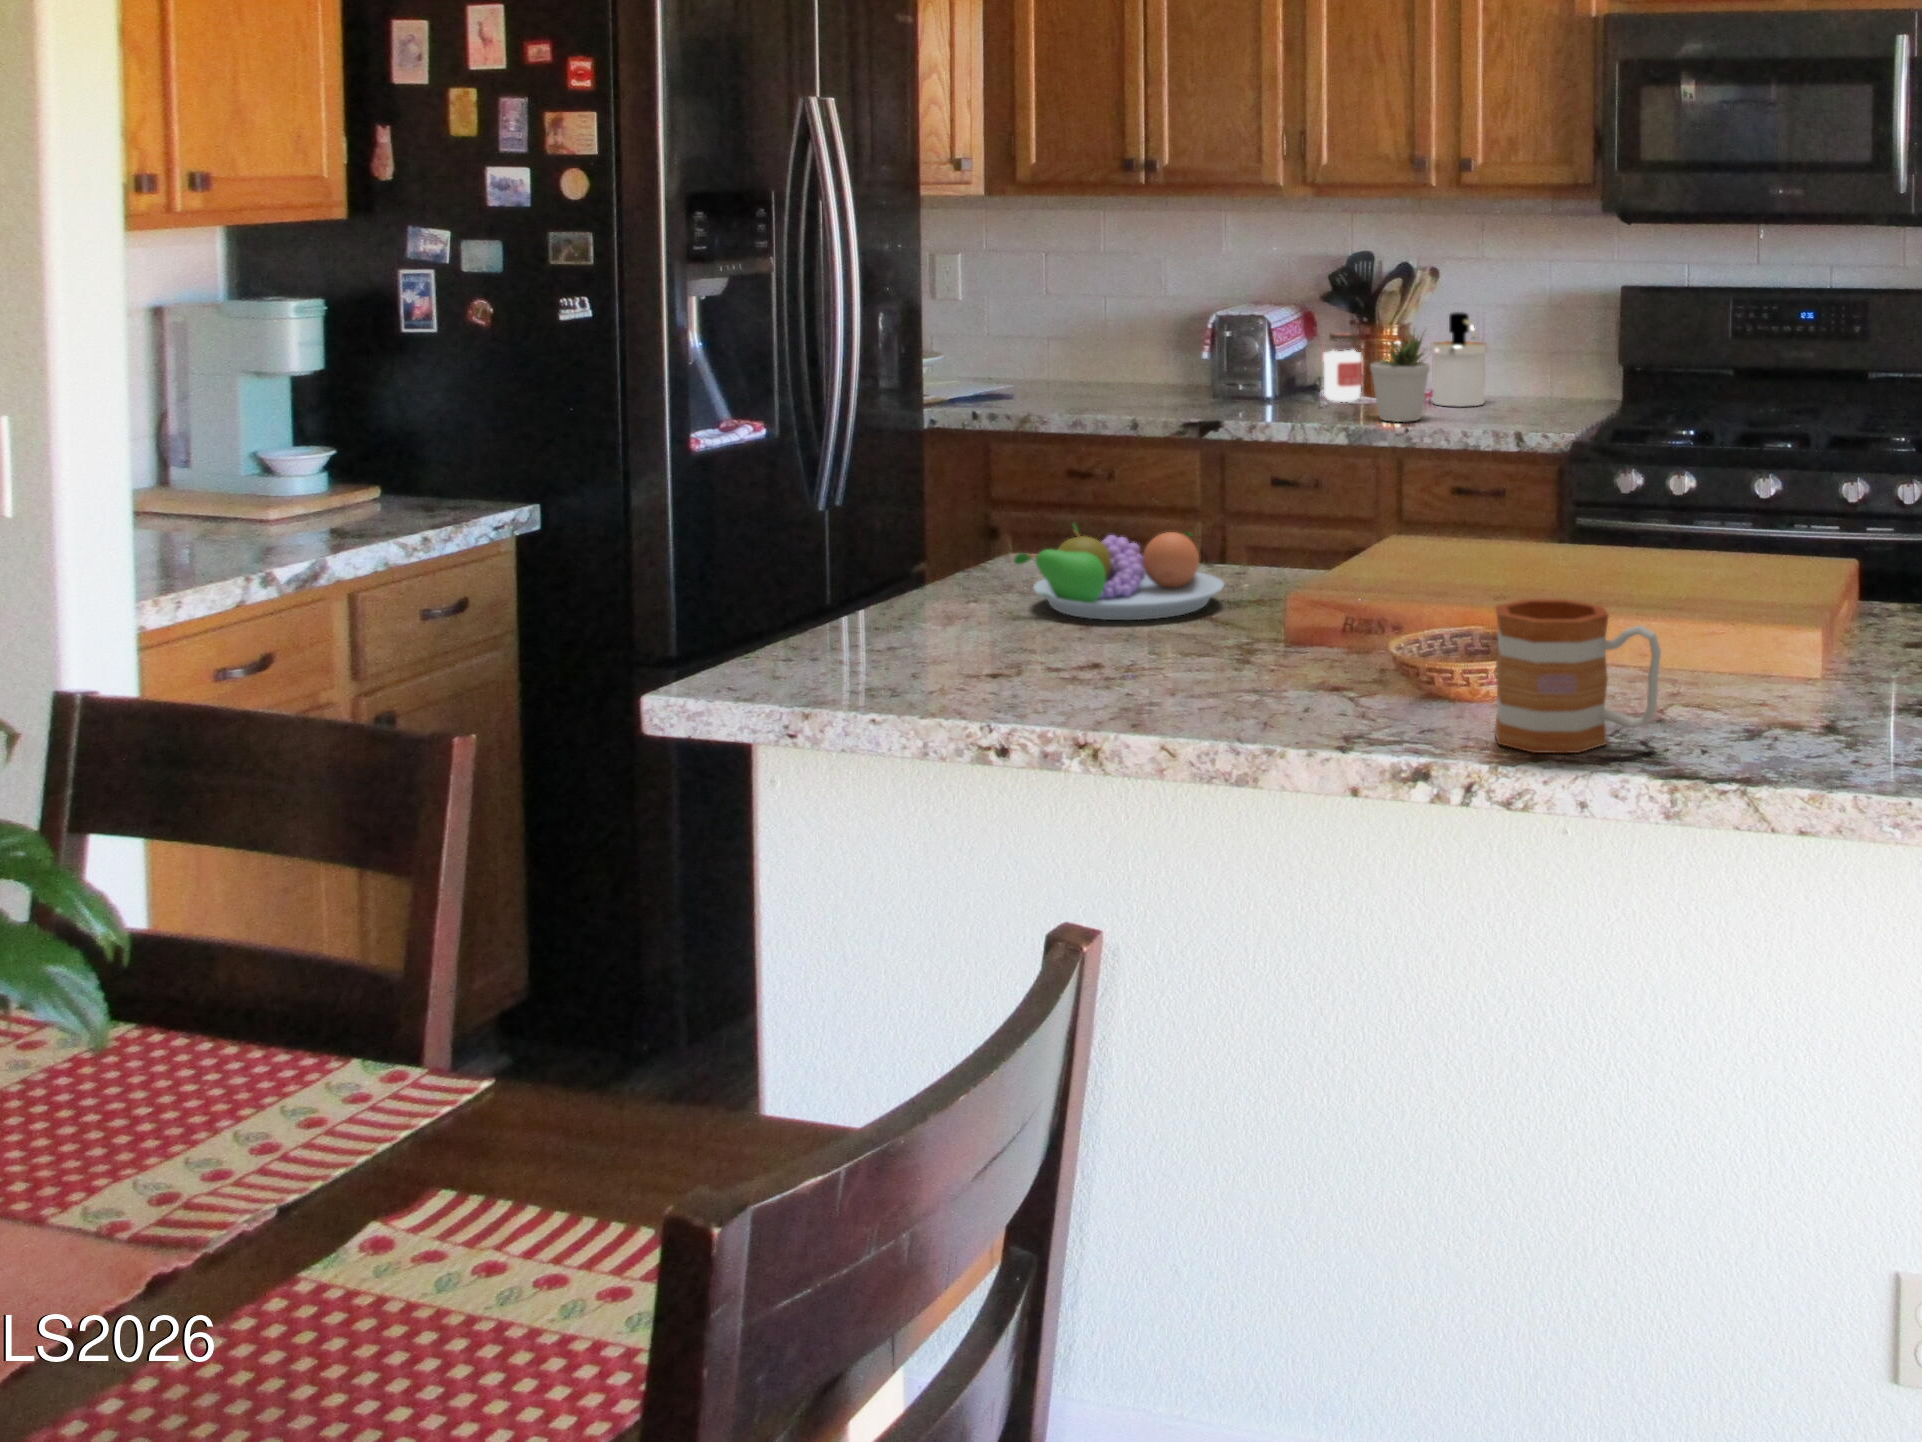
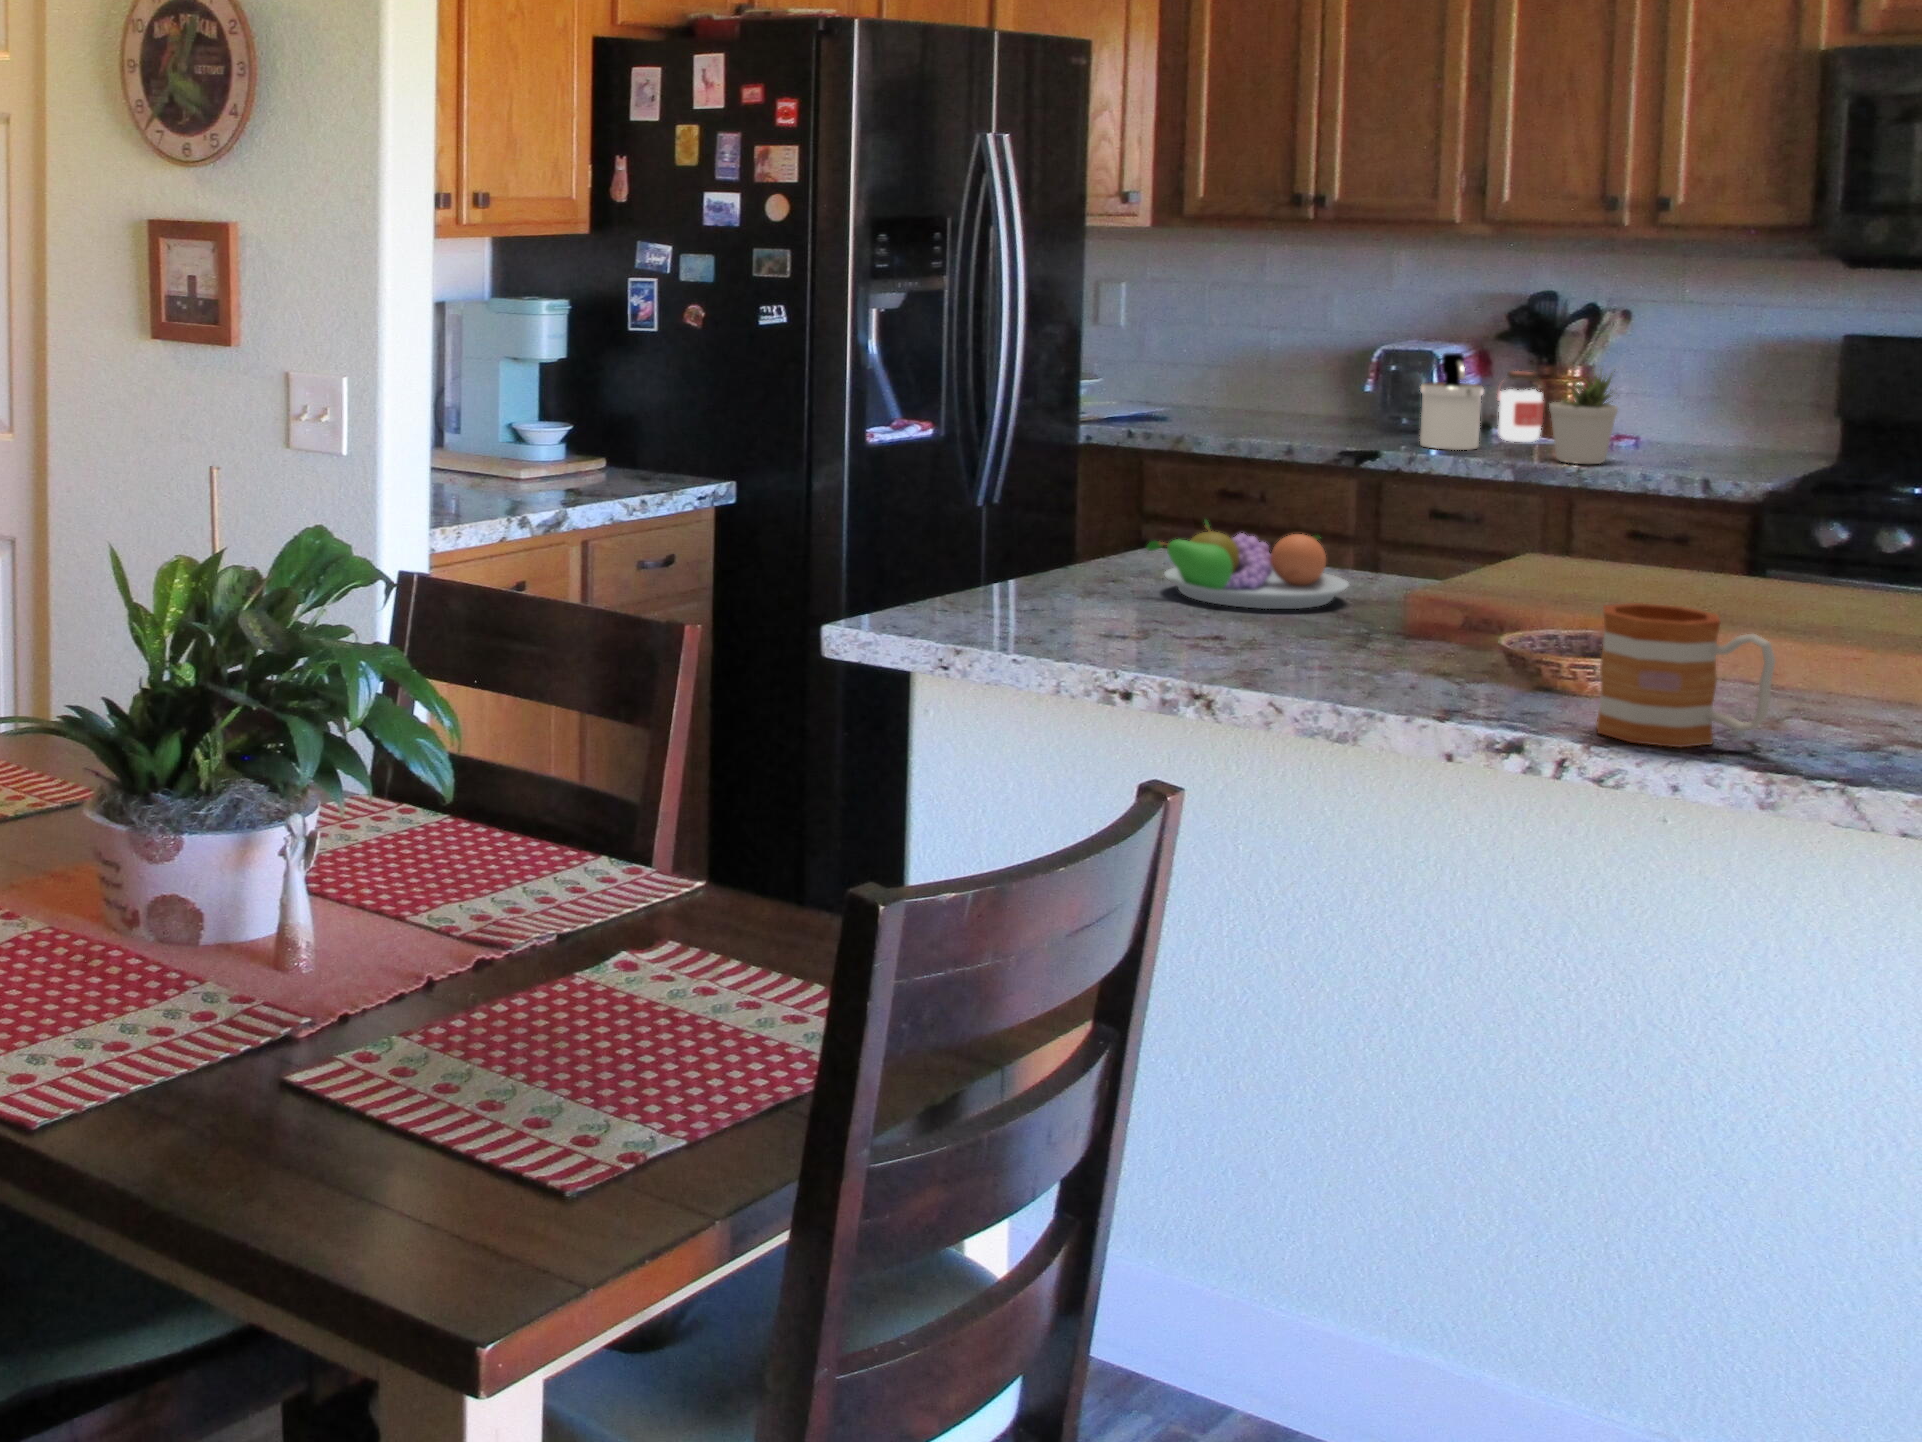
soap dispenser: present [1431,312,1487,407] -> present [1420,353,1484,450]

